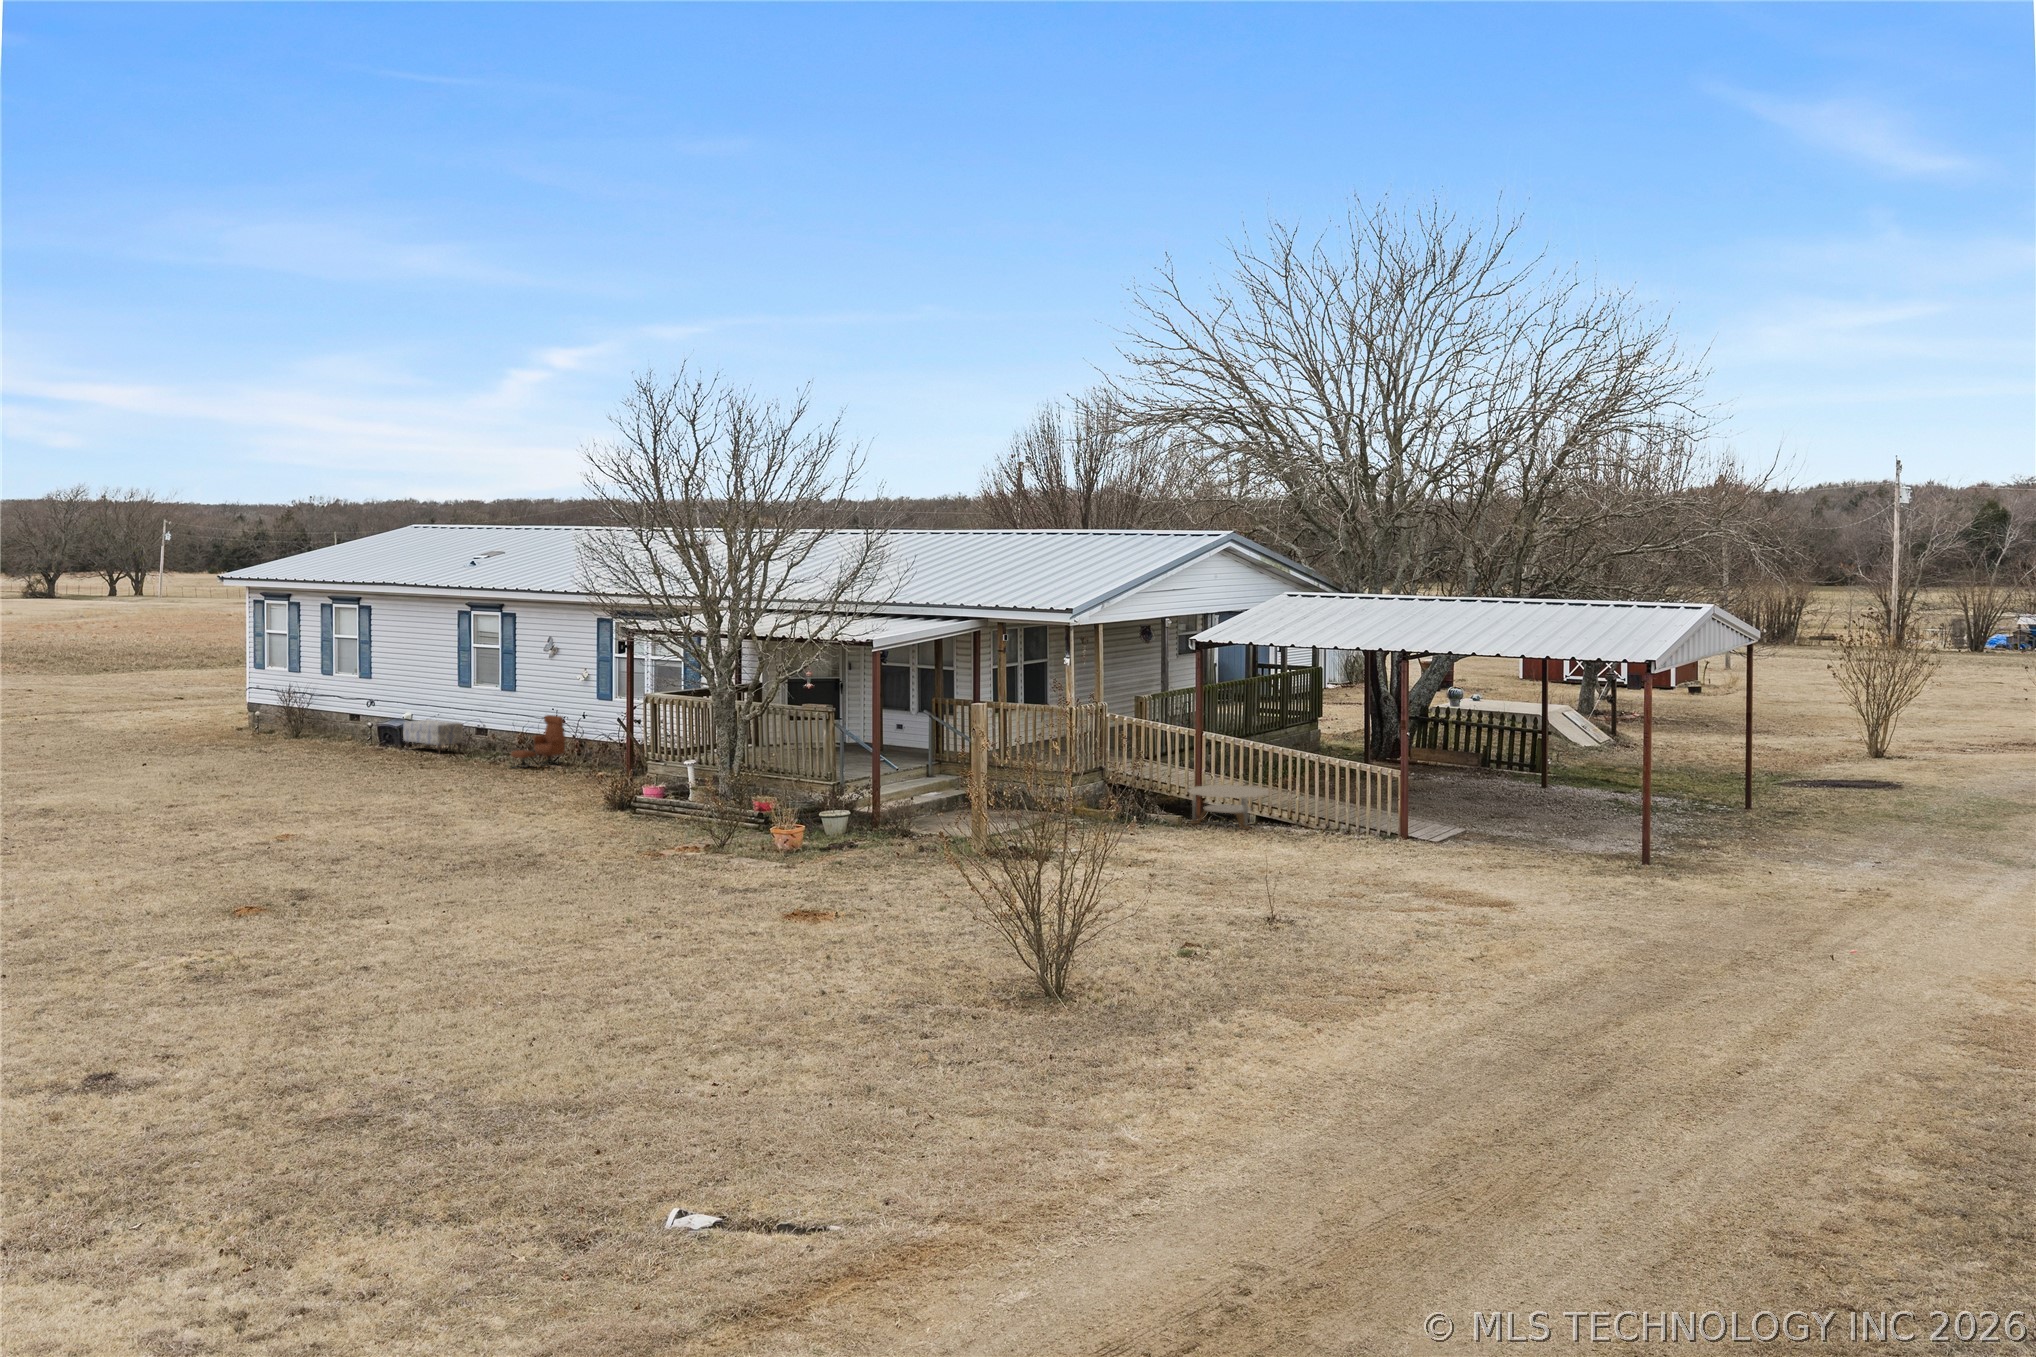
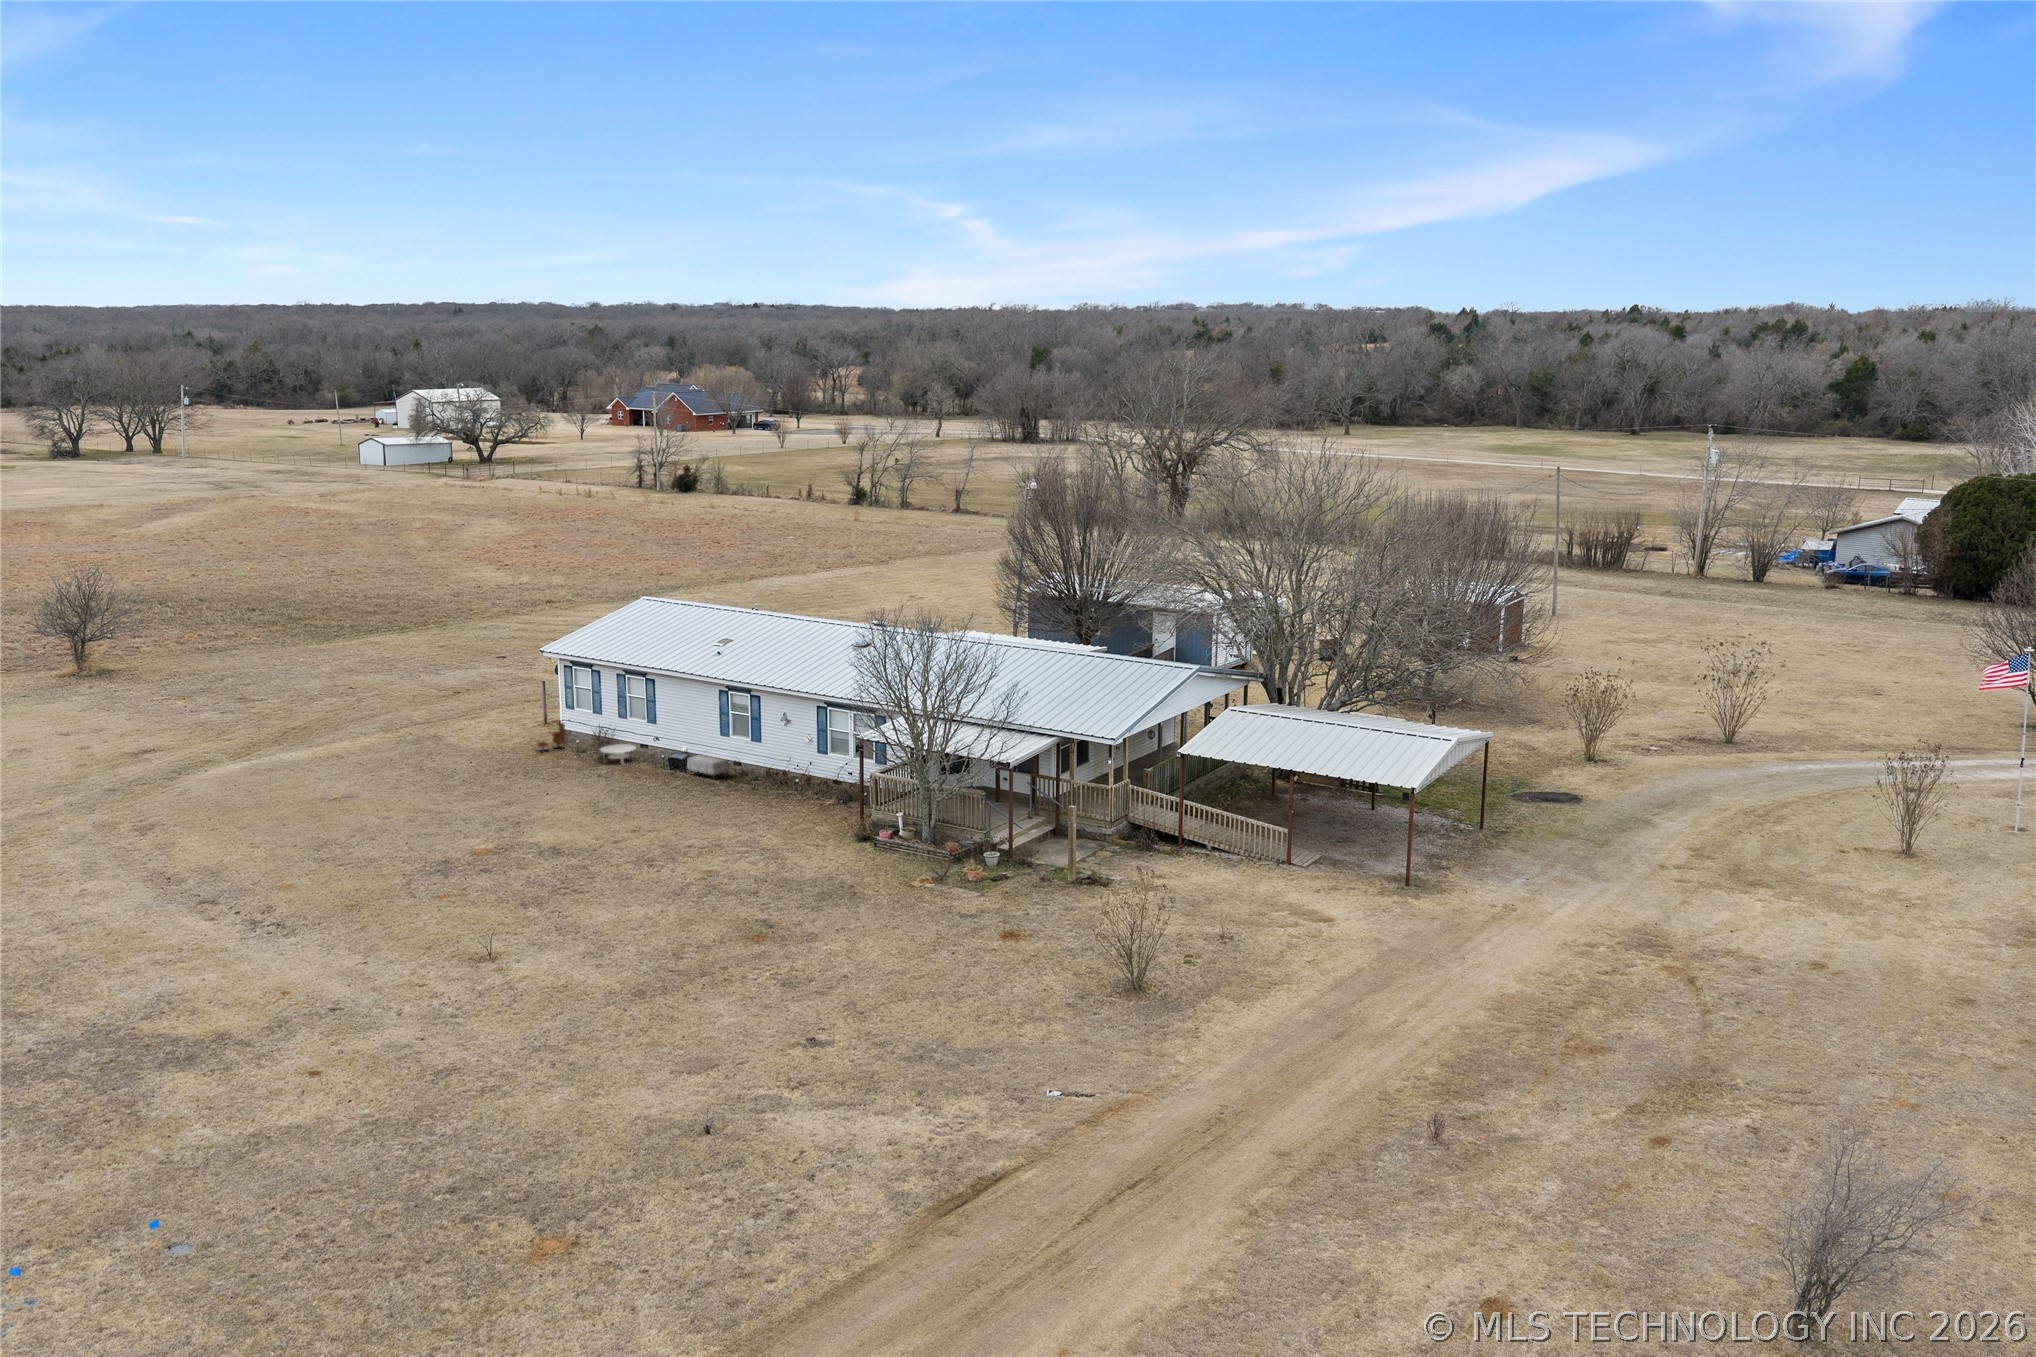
lounge chair: present [511,715,566,767] -> present [538,722,566,752]
round table: present [1187,785,1268,830] -> present [600,744,636,766]

